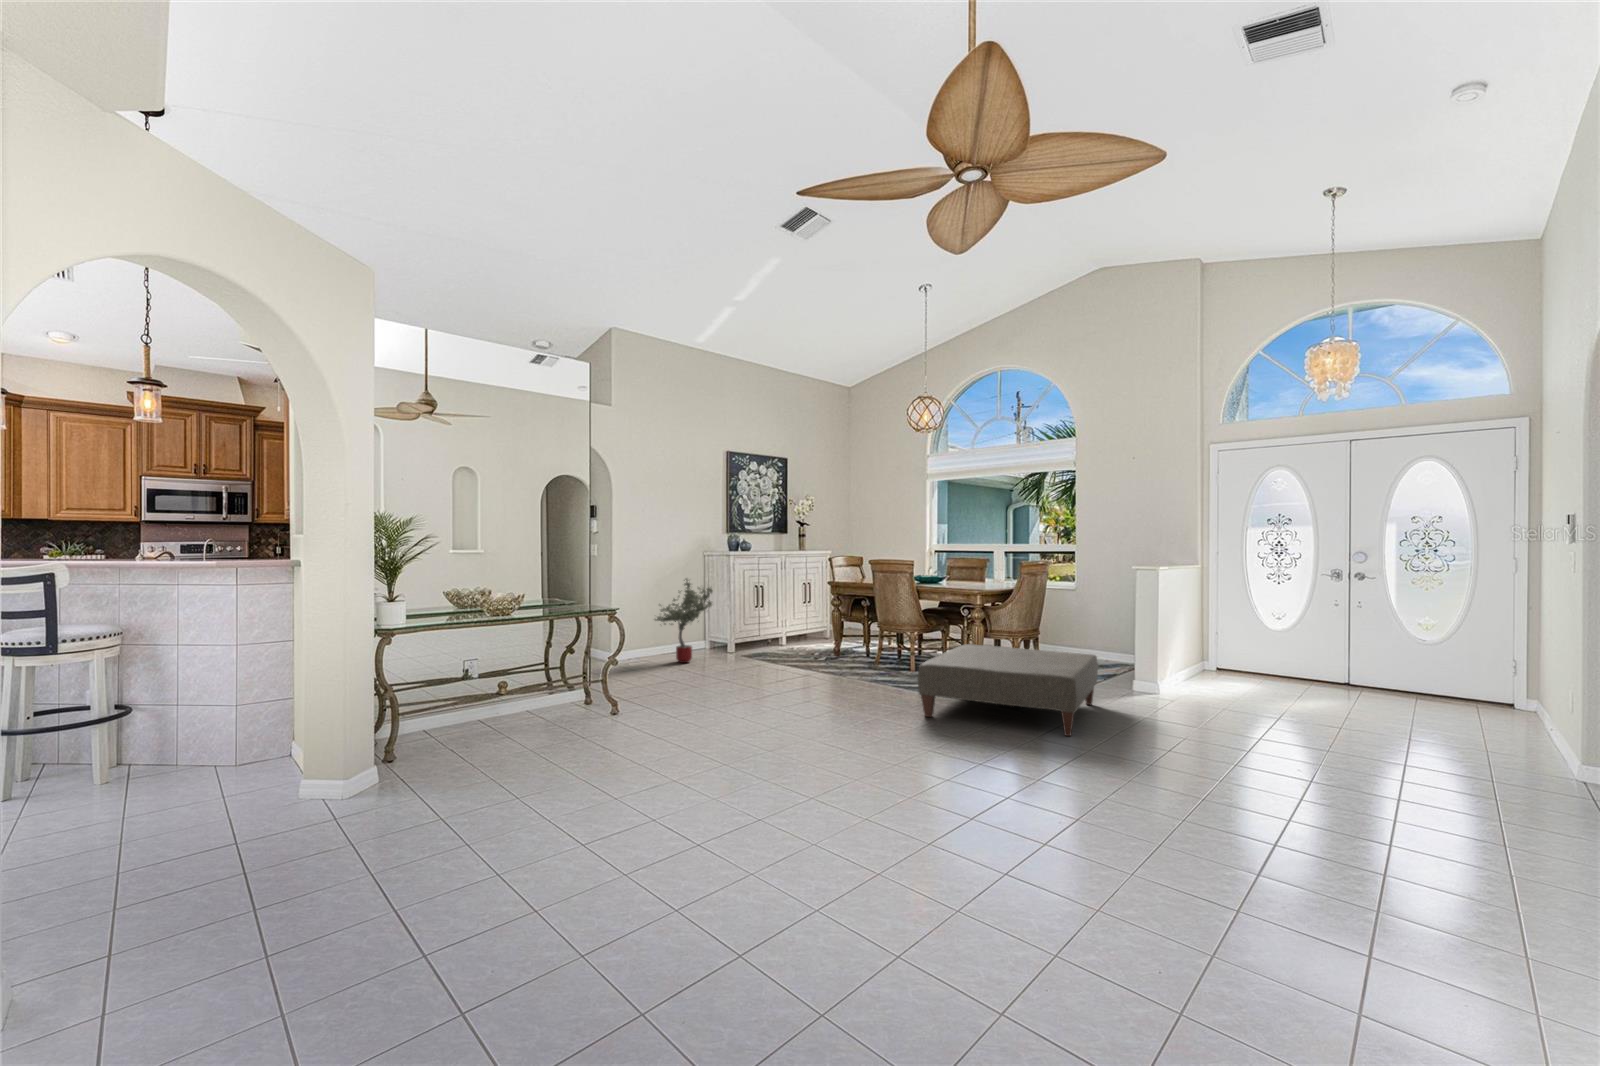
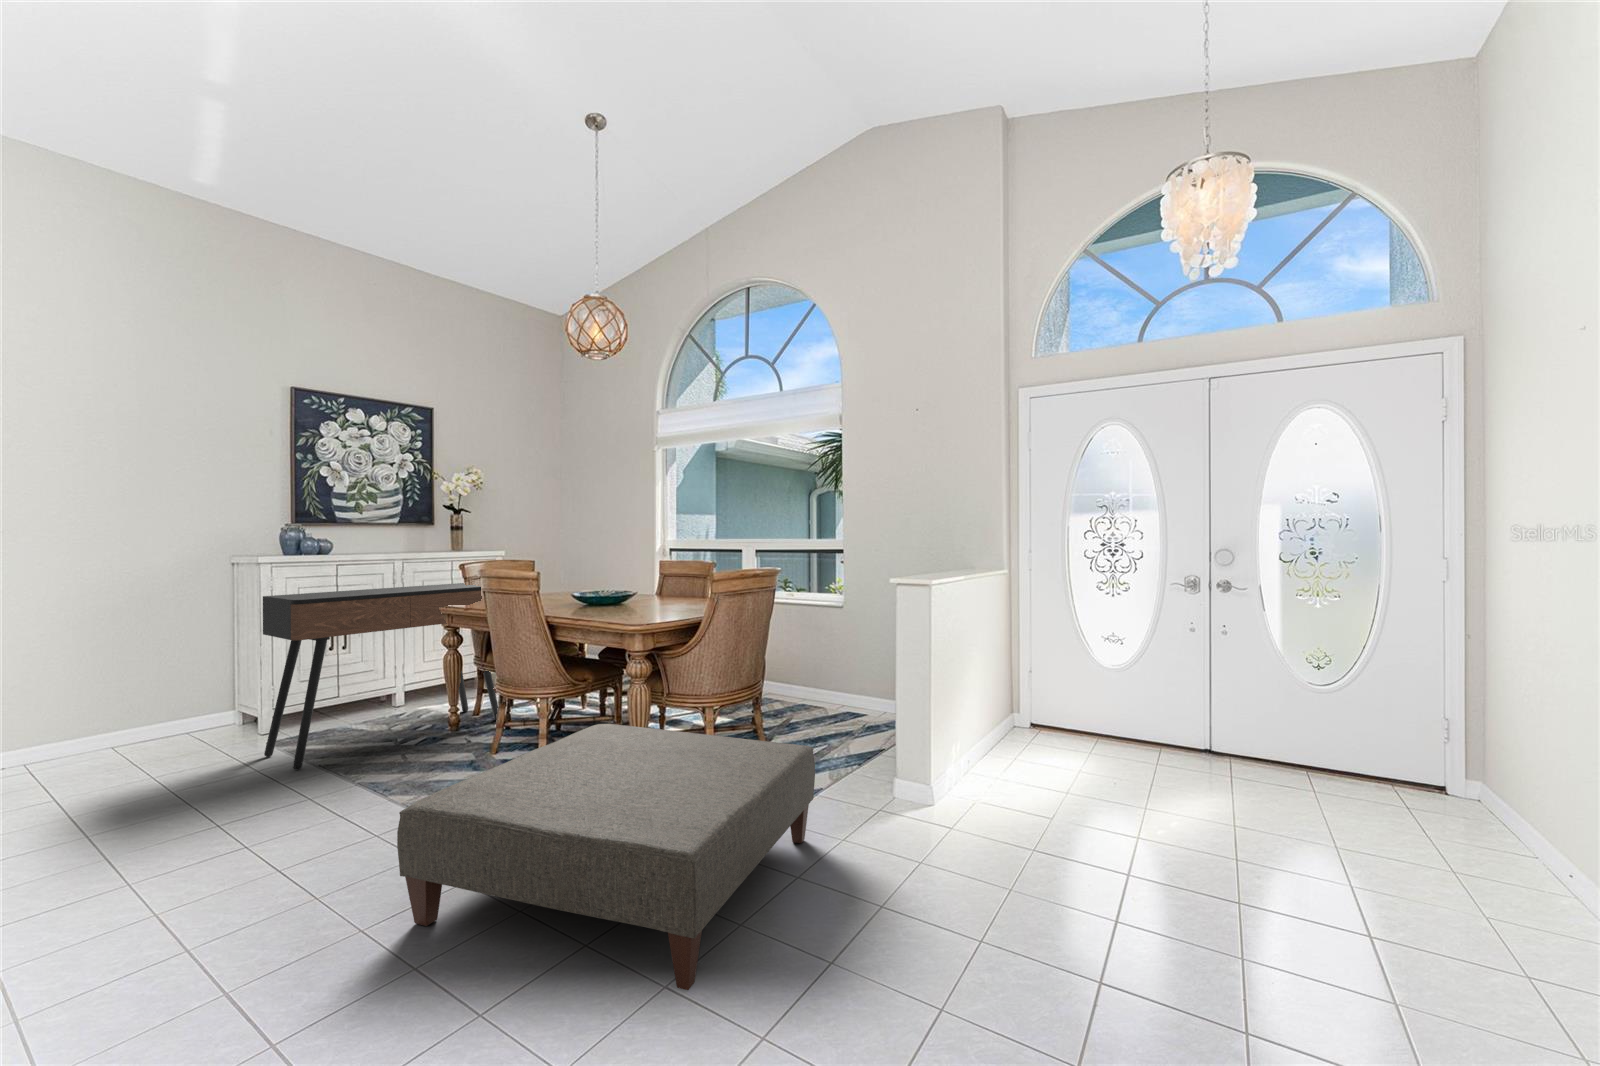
console table: none [747,570,856,670] -> present [263,583,498,770]
potted tree: present [655,578,713,663] -> none [55,601,228,758]

